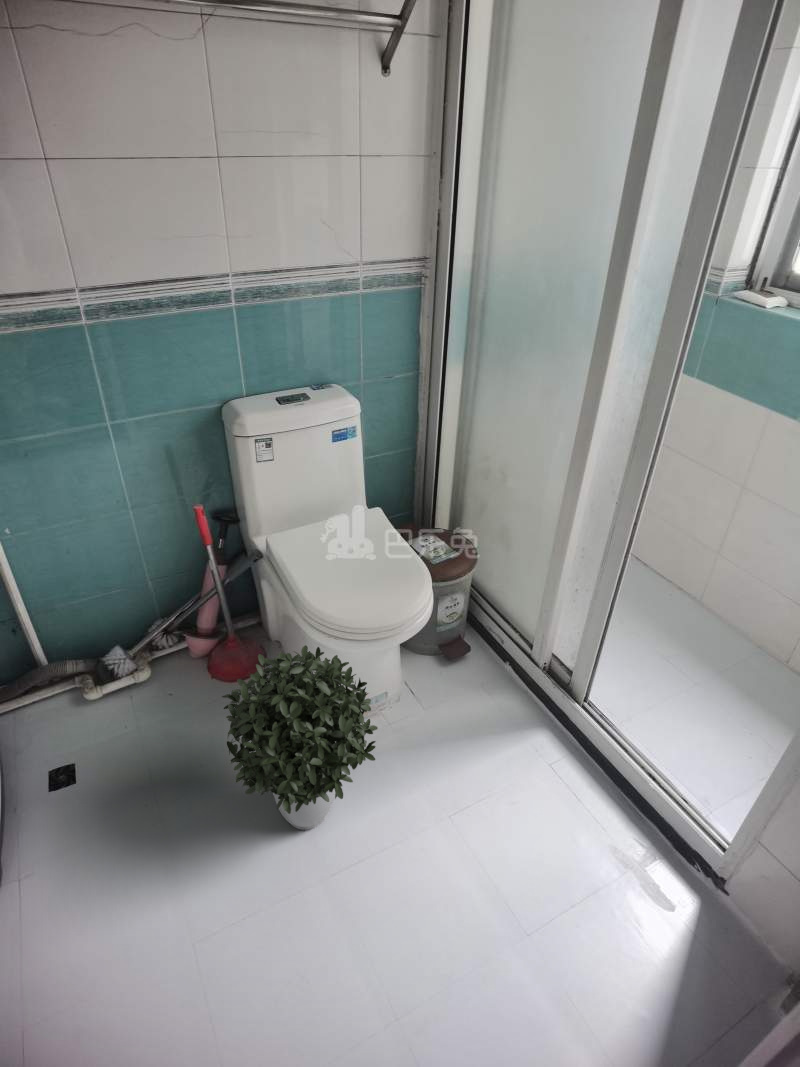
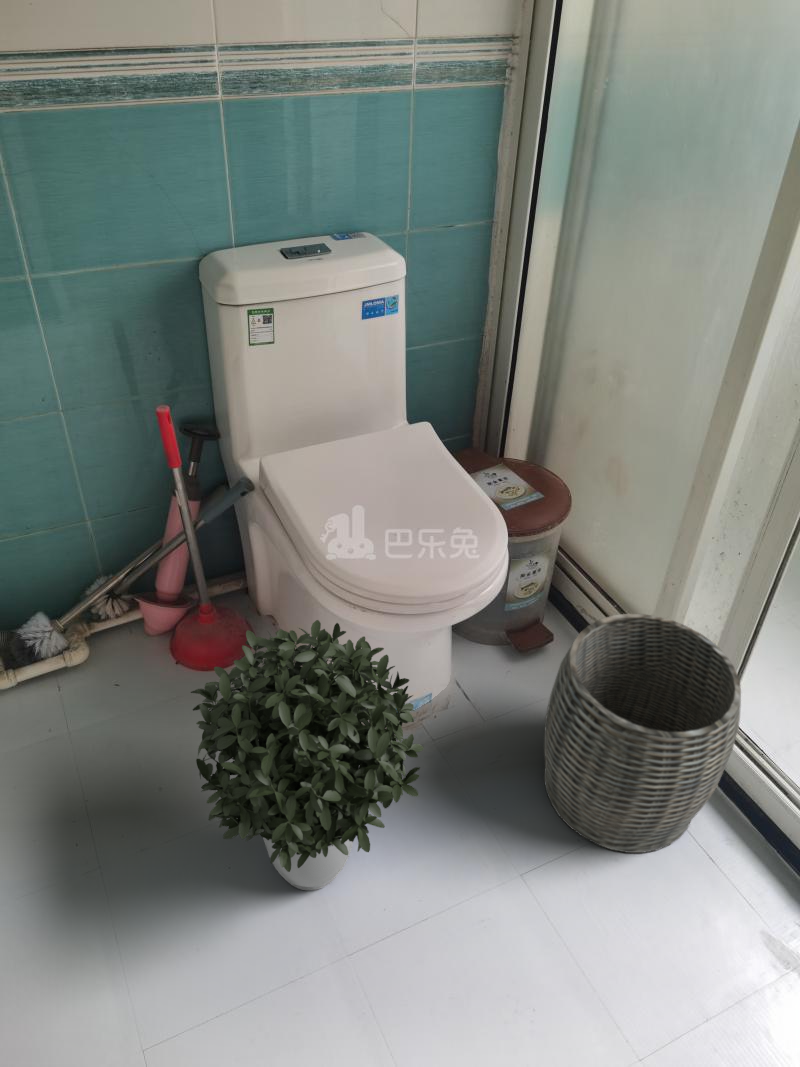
woven basket: none [465,632,589,795] -> present [544,614,741,853]

